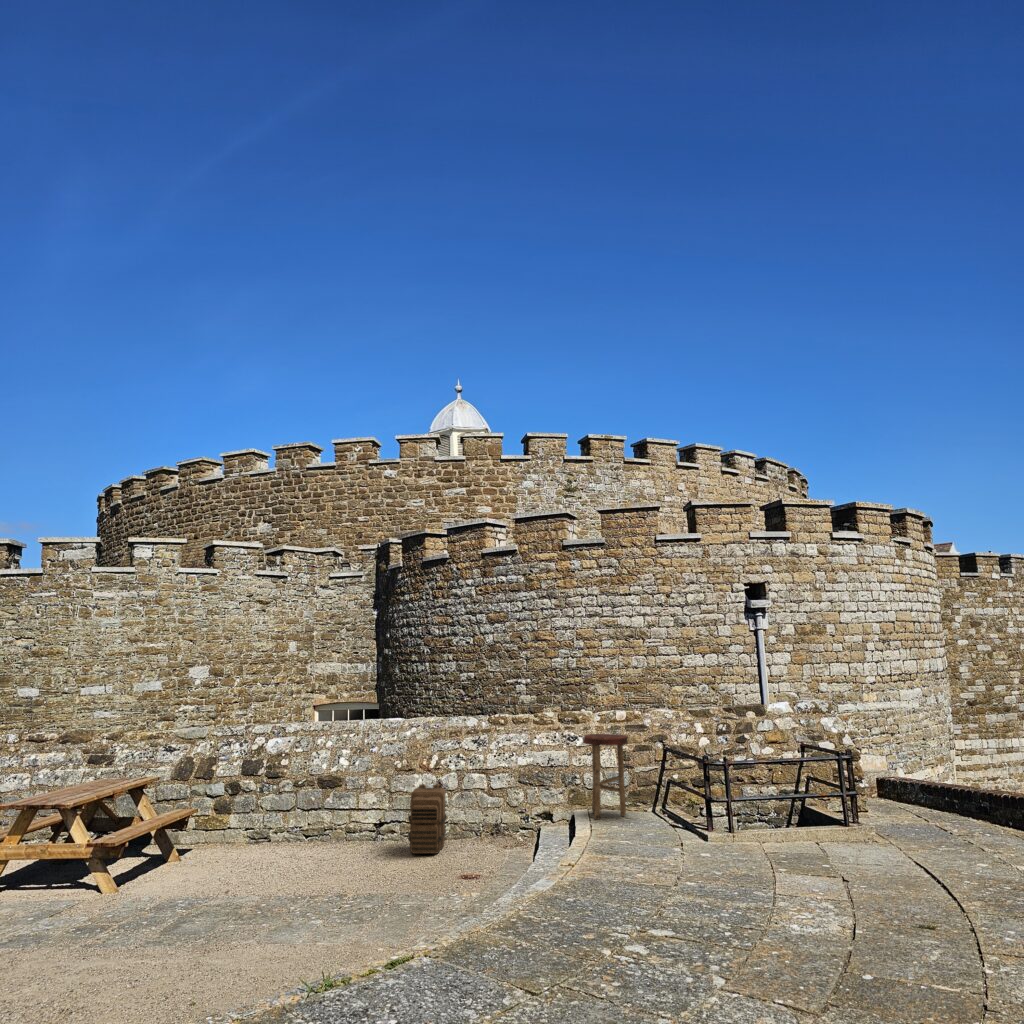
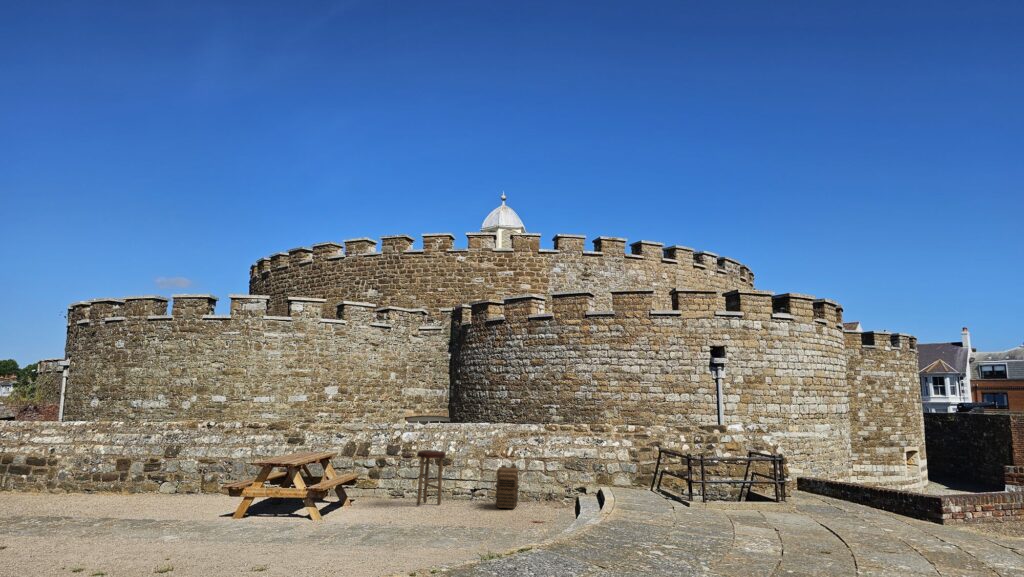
stool: present [583,734,628,820] -> present [416,450,446,506]

